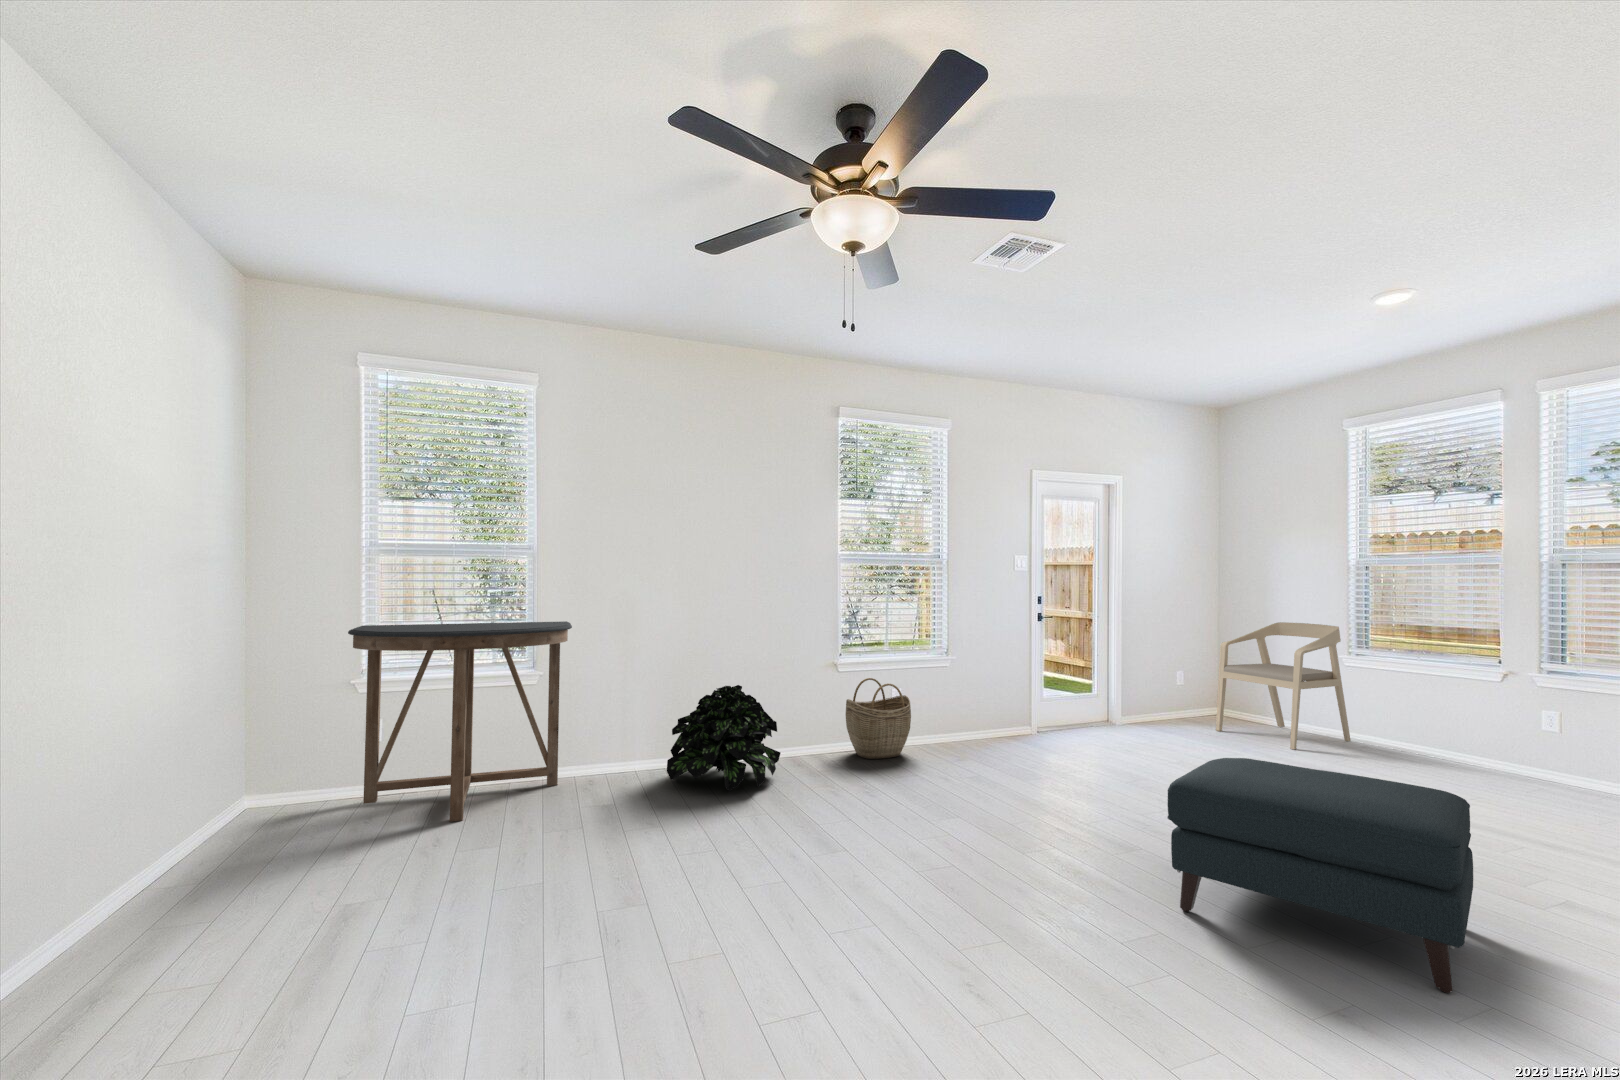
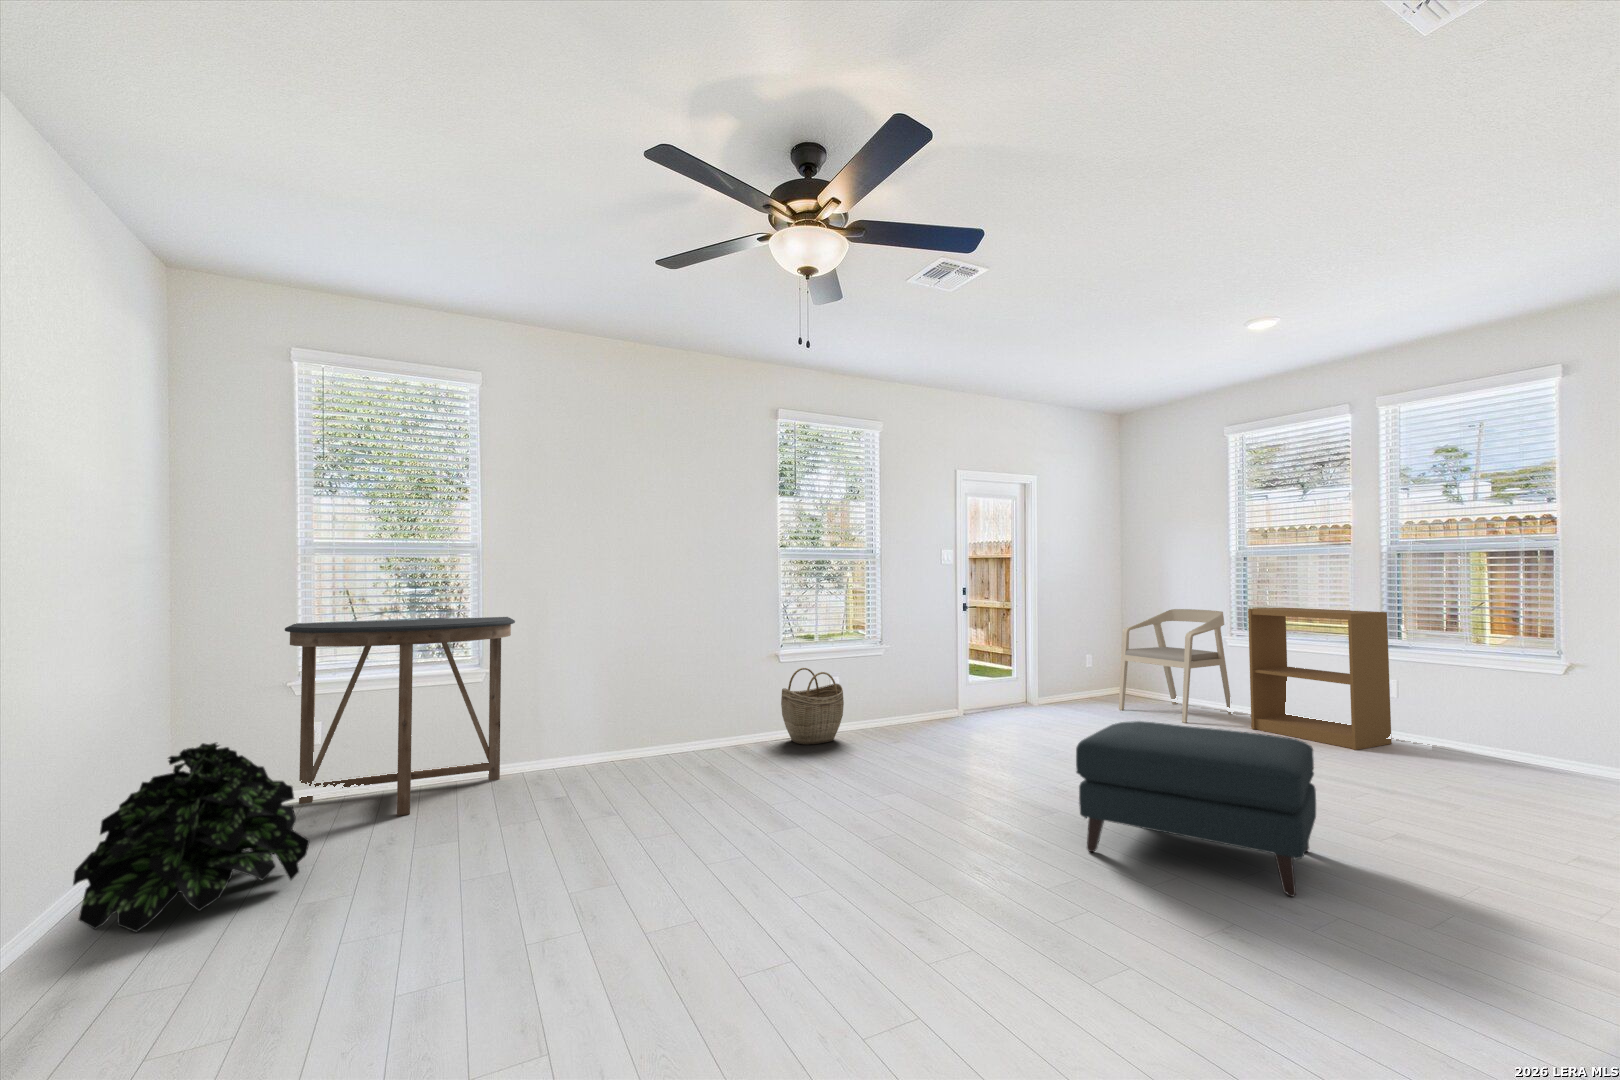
bookshelf: none [1371,624,1553,792] -> present [1248,608,1392,750]
potted plant: present [667,685,781,791] -> present [73,743,309,932]

